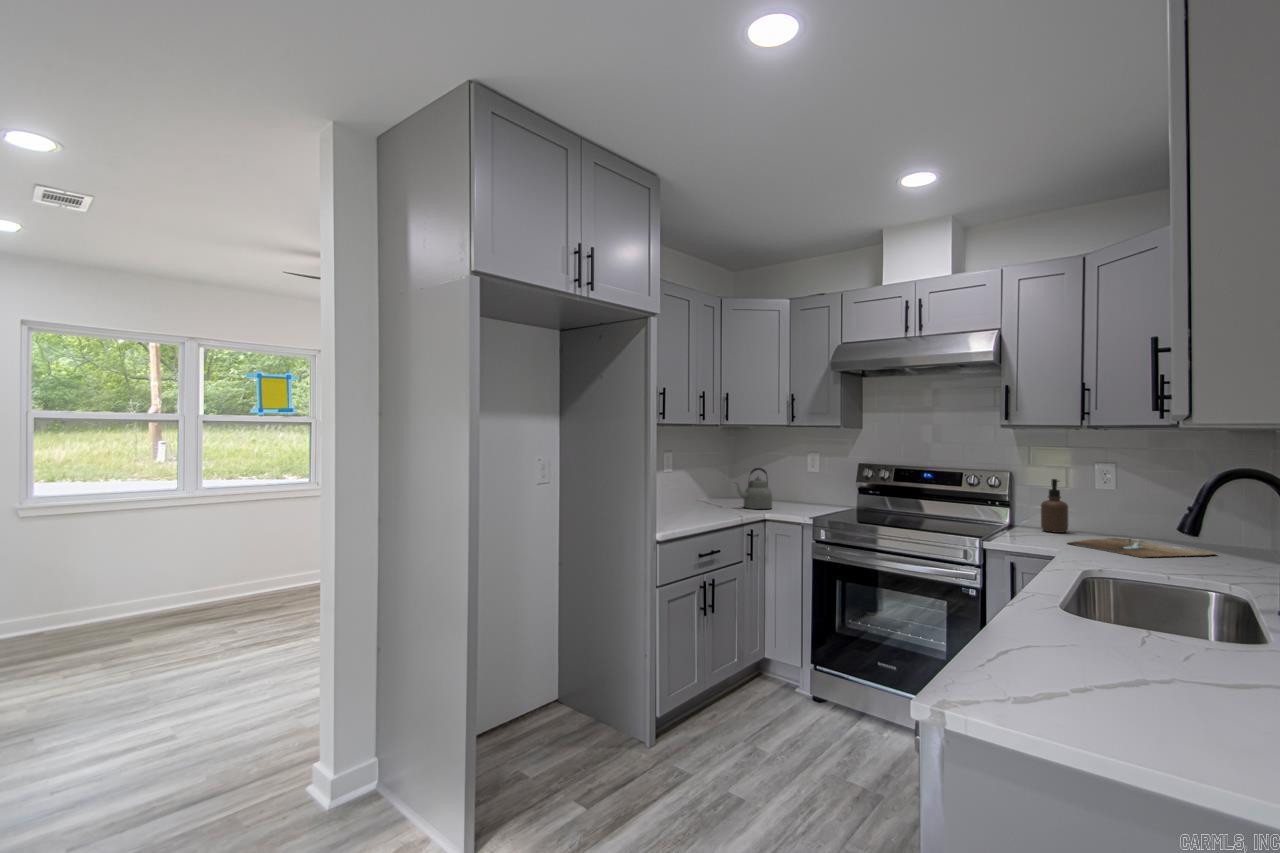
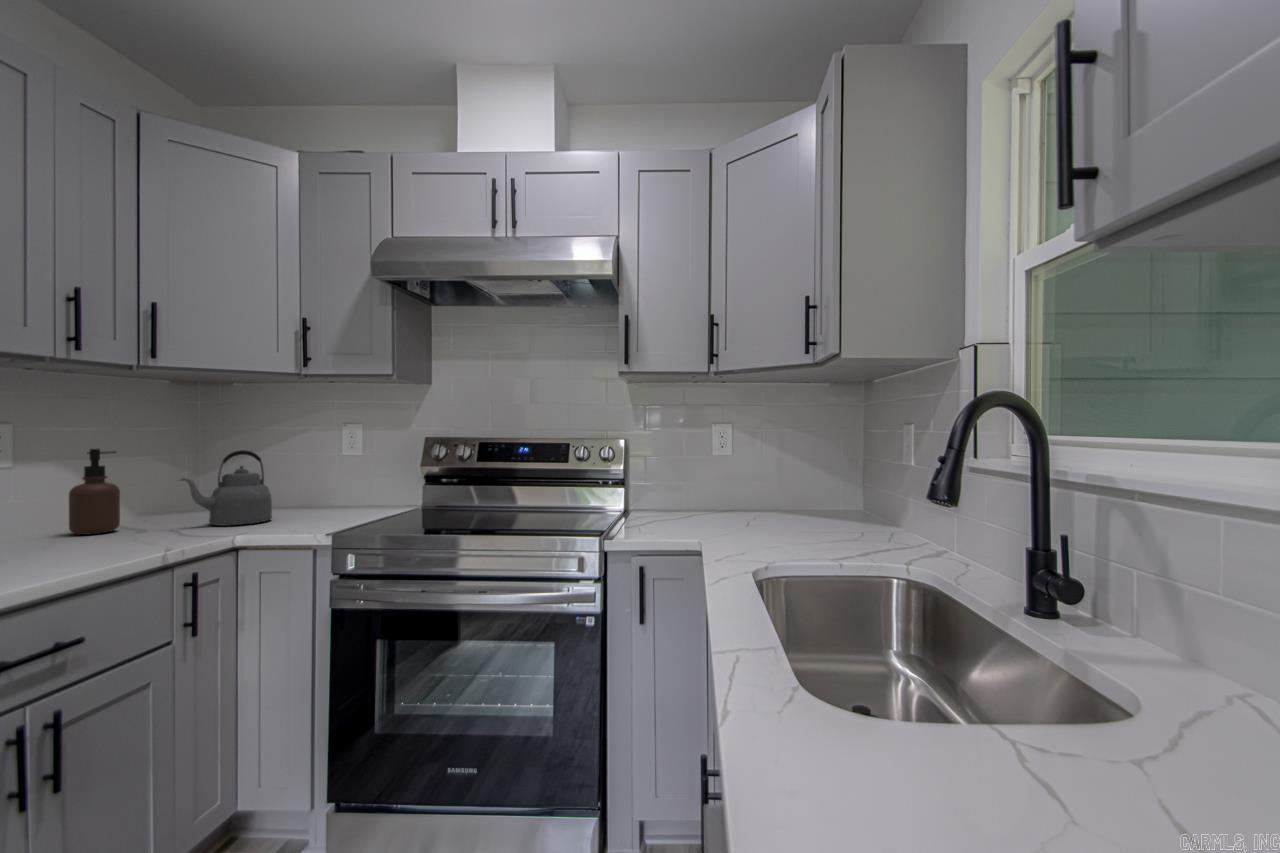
soap dispenser: present [1041,479,1068,533] -> present [69,449,120,535]
cutting board: present [1068,538,1216,557] -> none [704,512,850,539]

